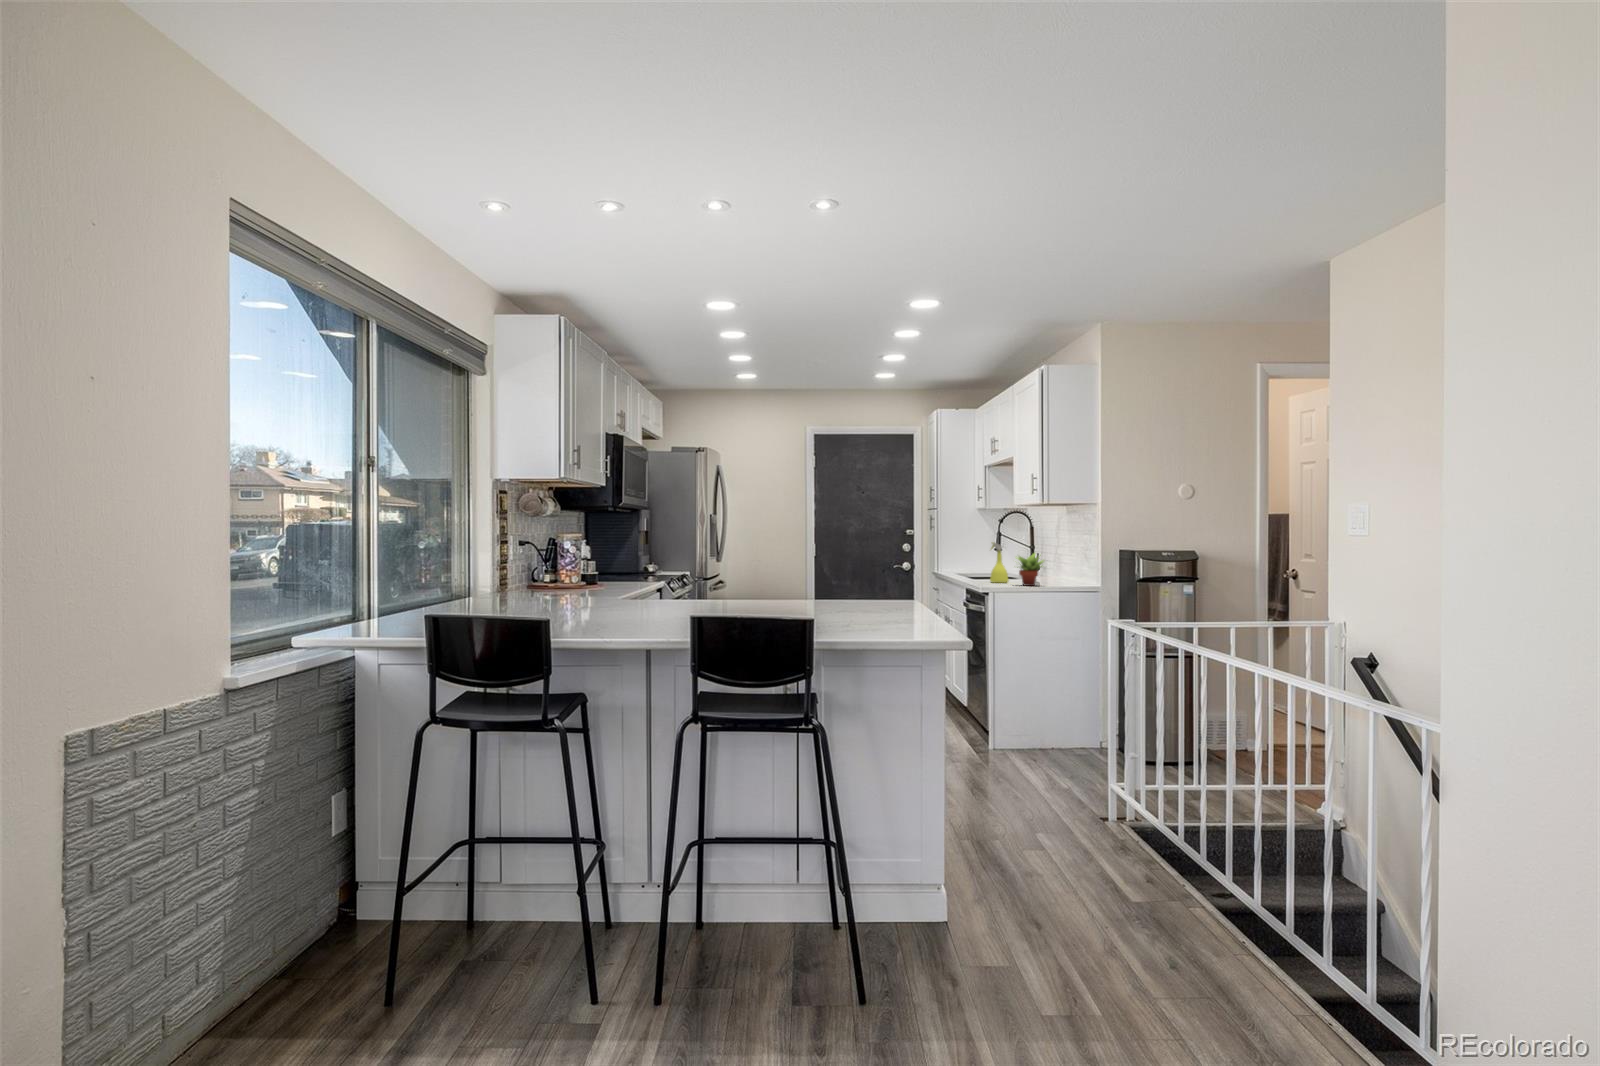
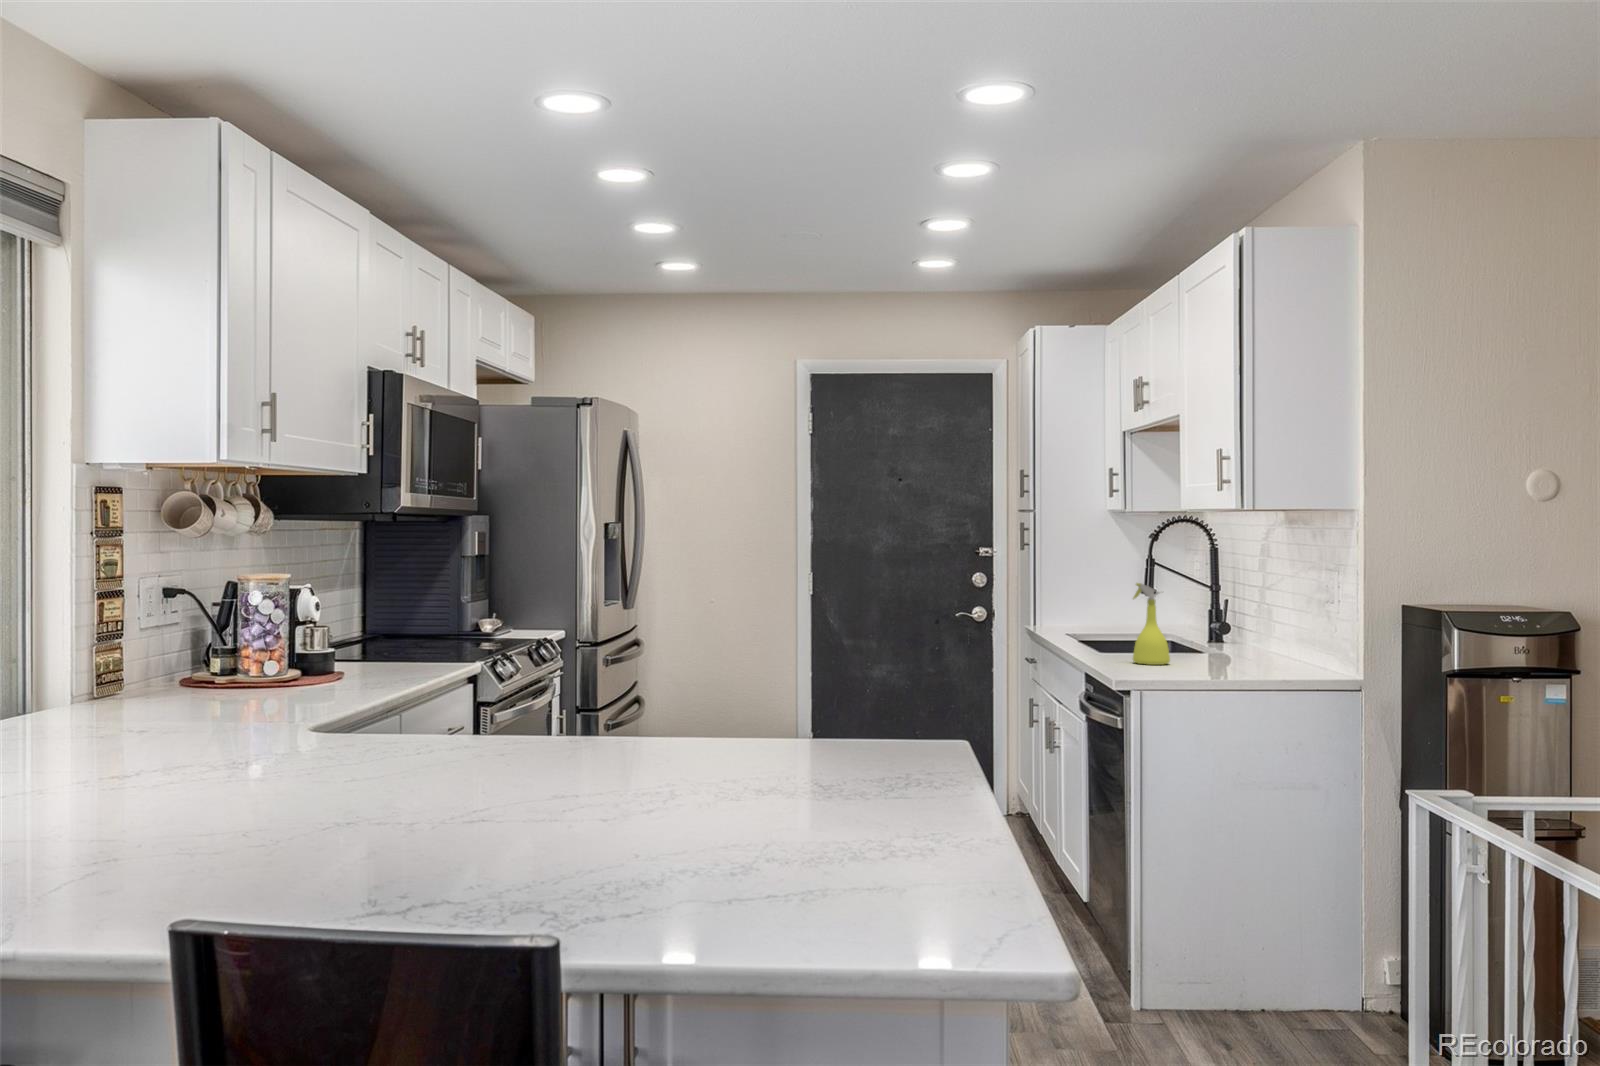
succulent plant: present [1017,553,1043,586] -> none [1178,607,1250,677]

